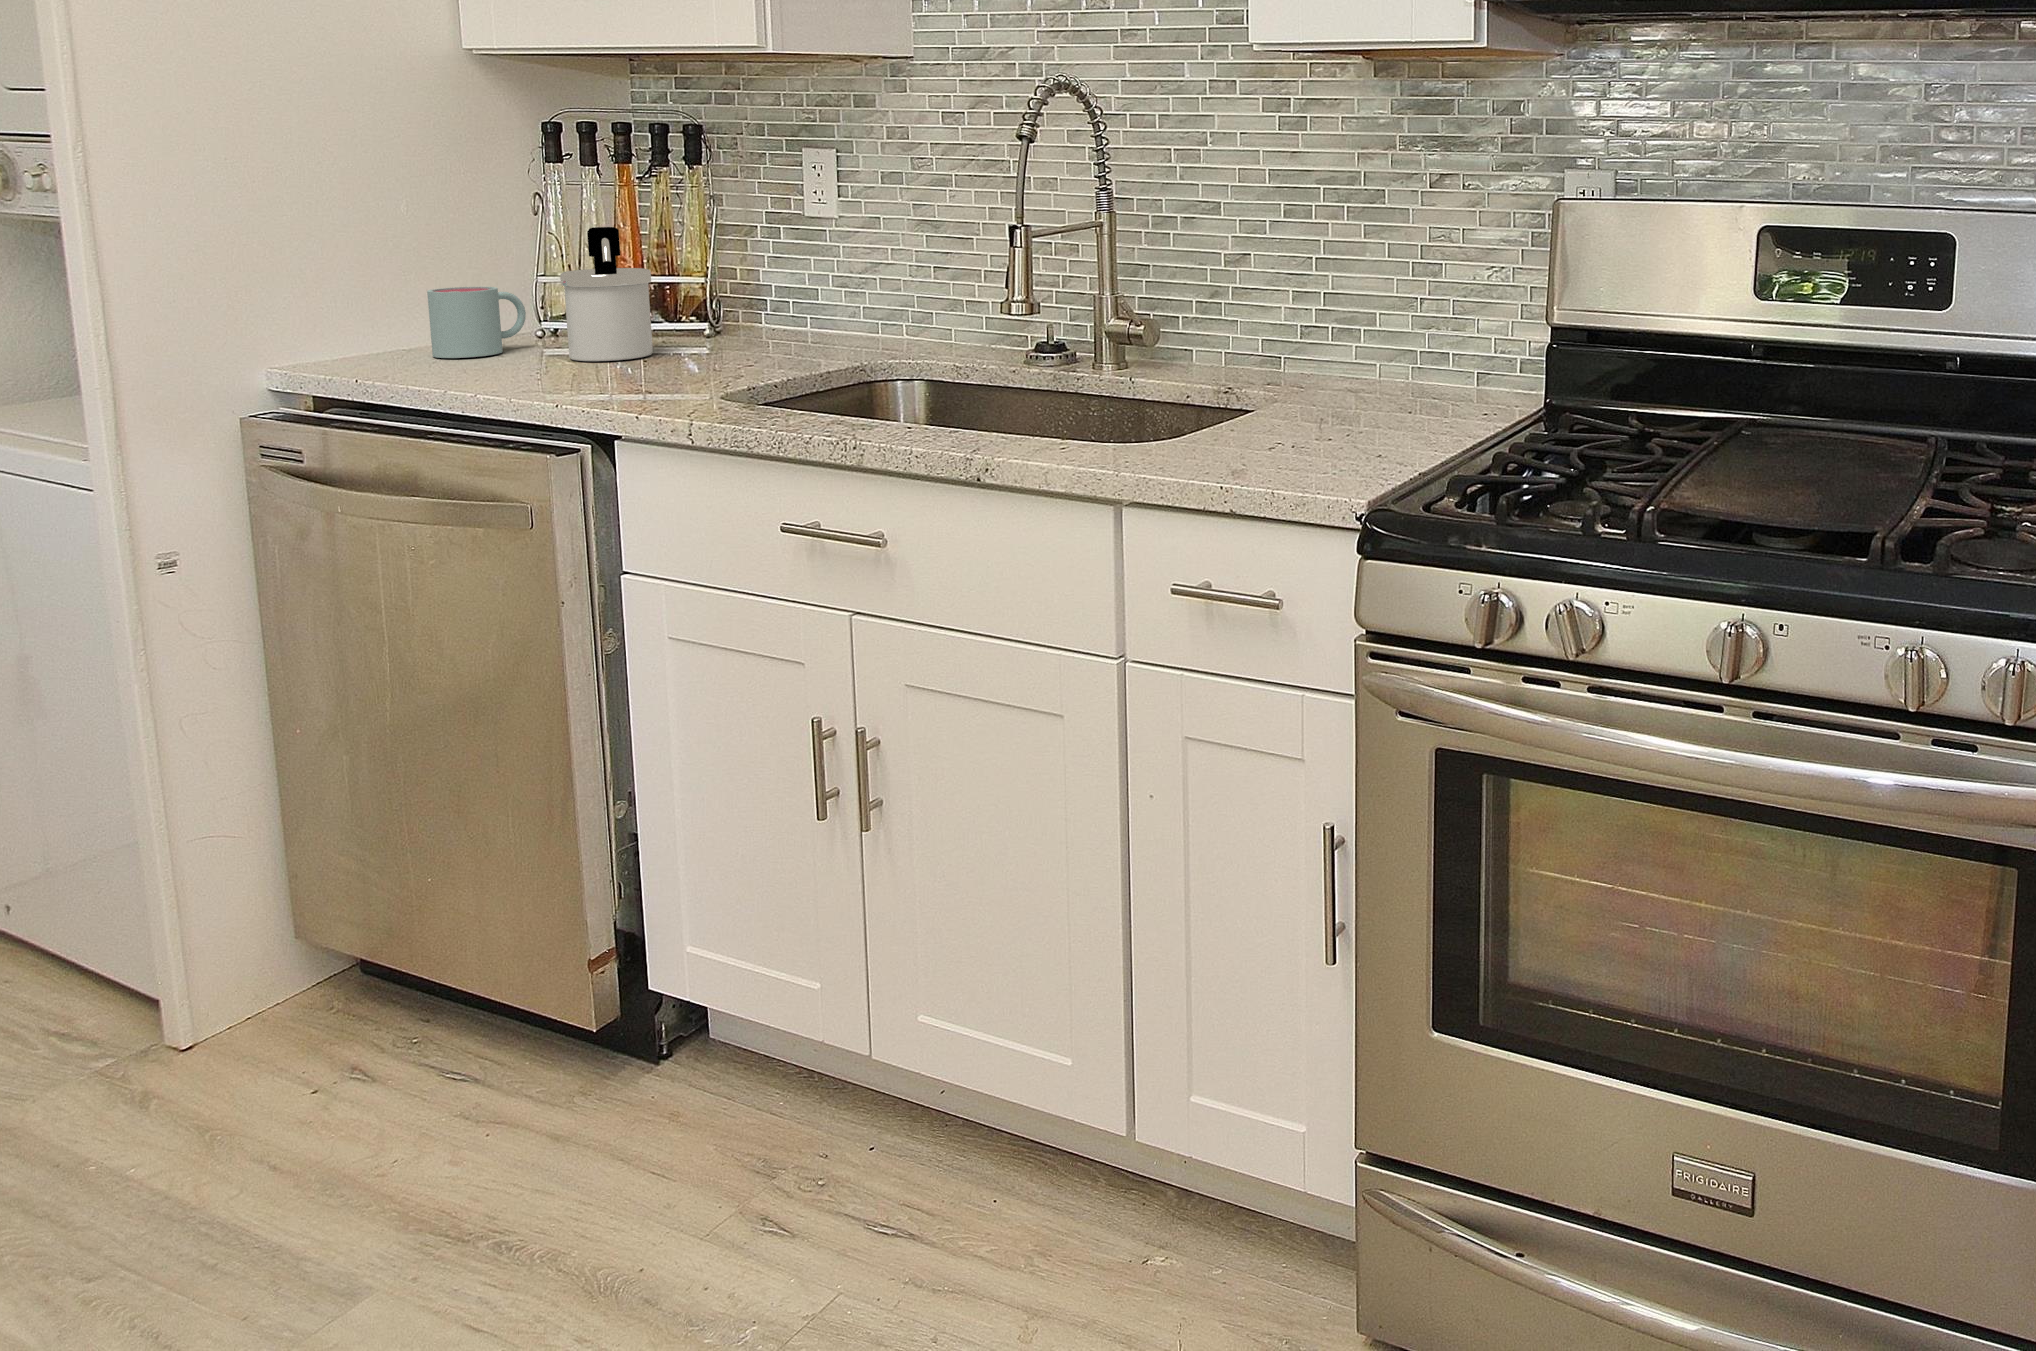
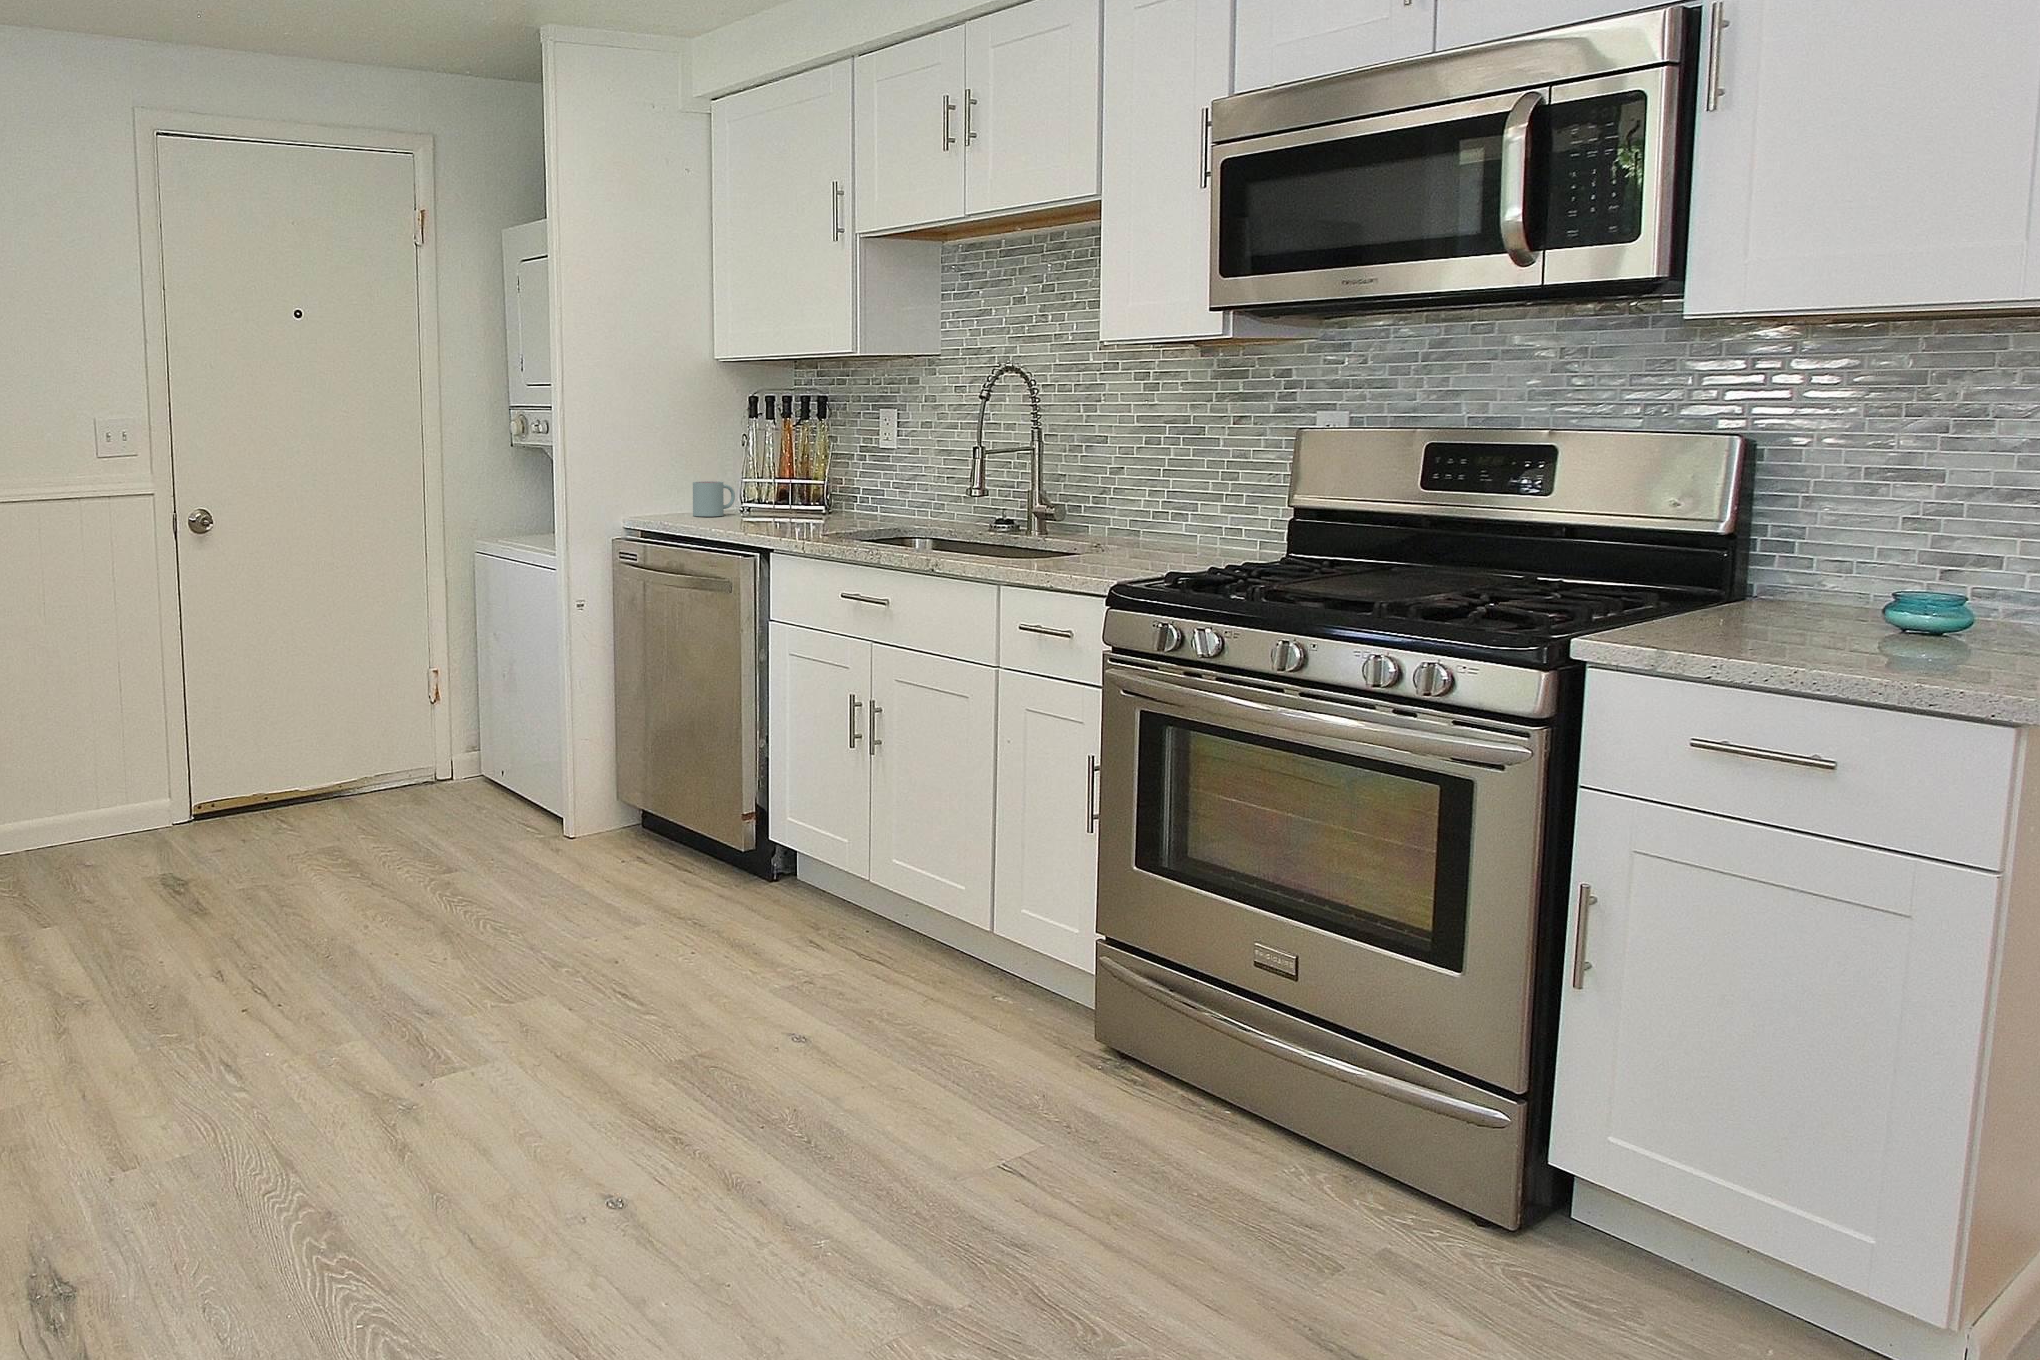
soap dispenser: present [560,227,653,361] -> none [752,450,795,520]

